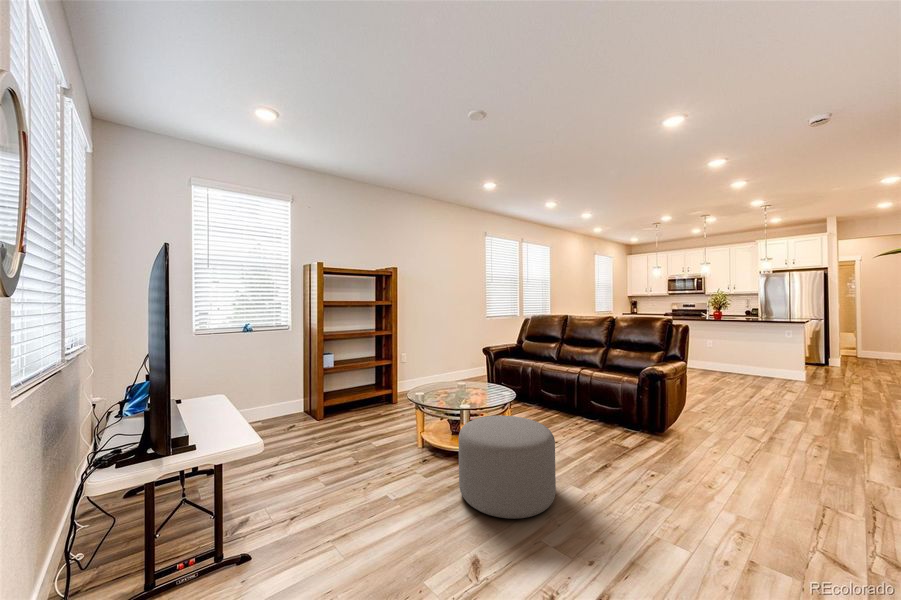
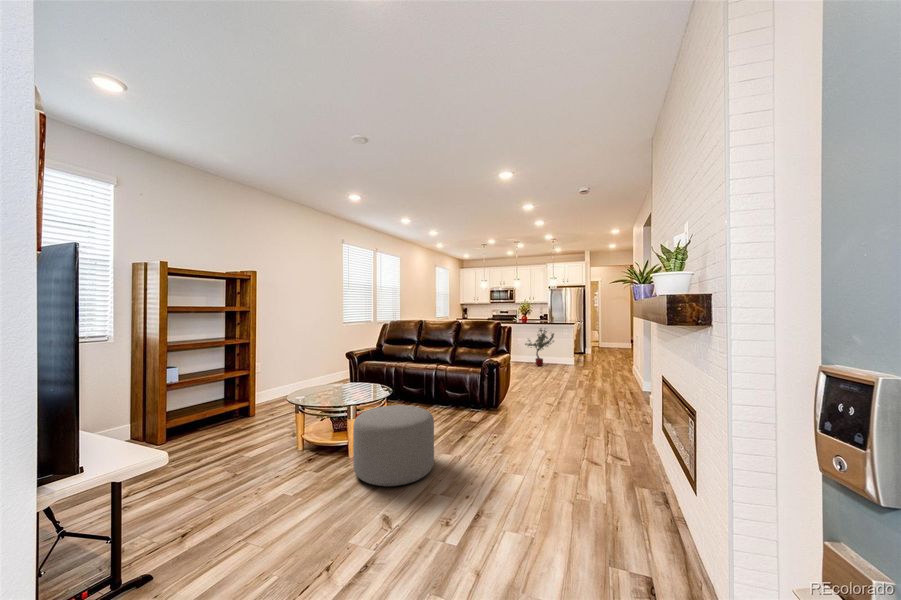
potted tree: none [717,327,769,379] -> present [525,328,554,366]

